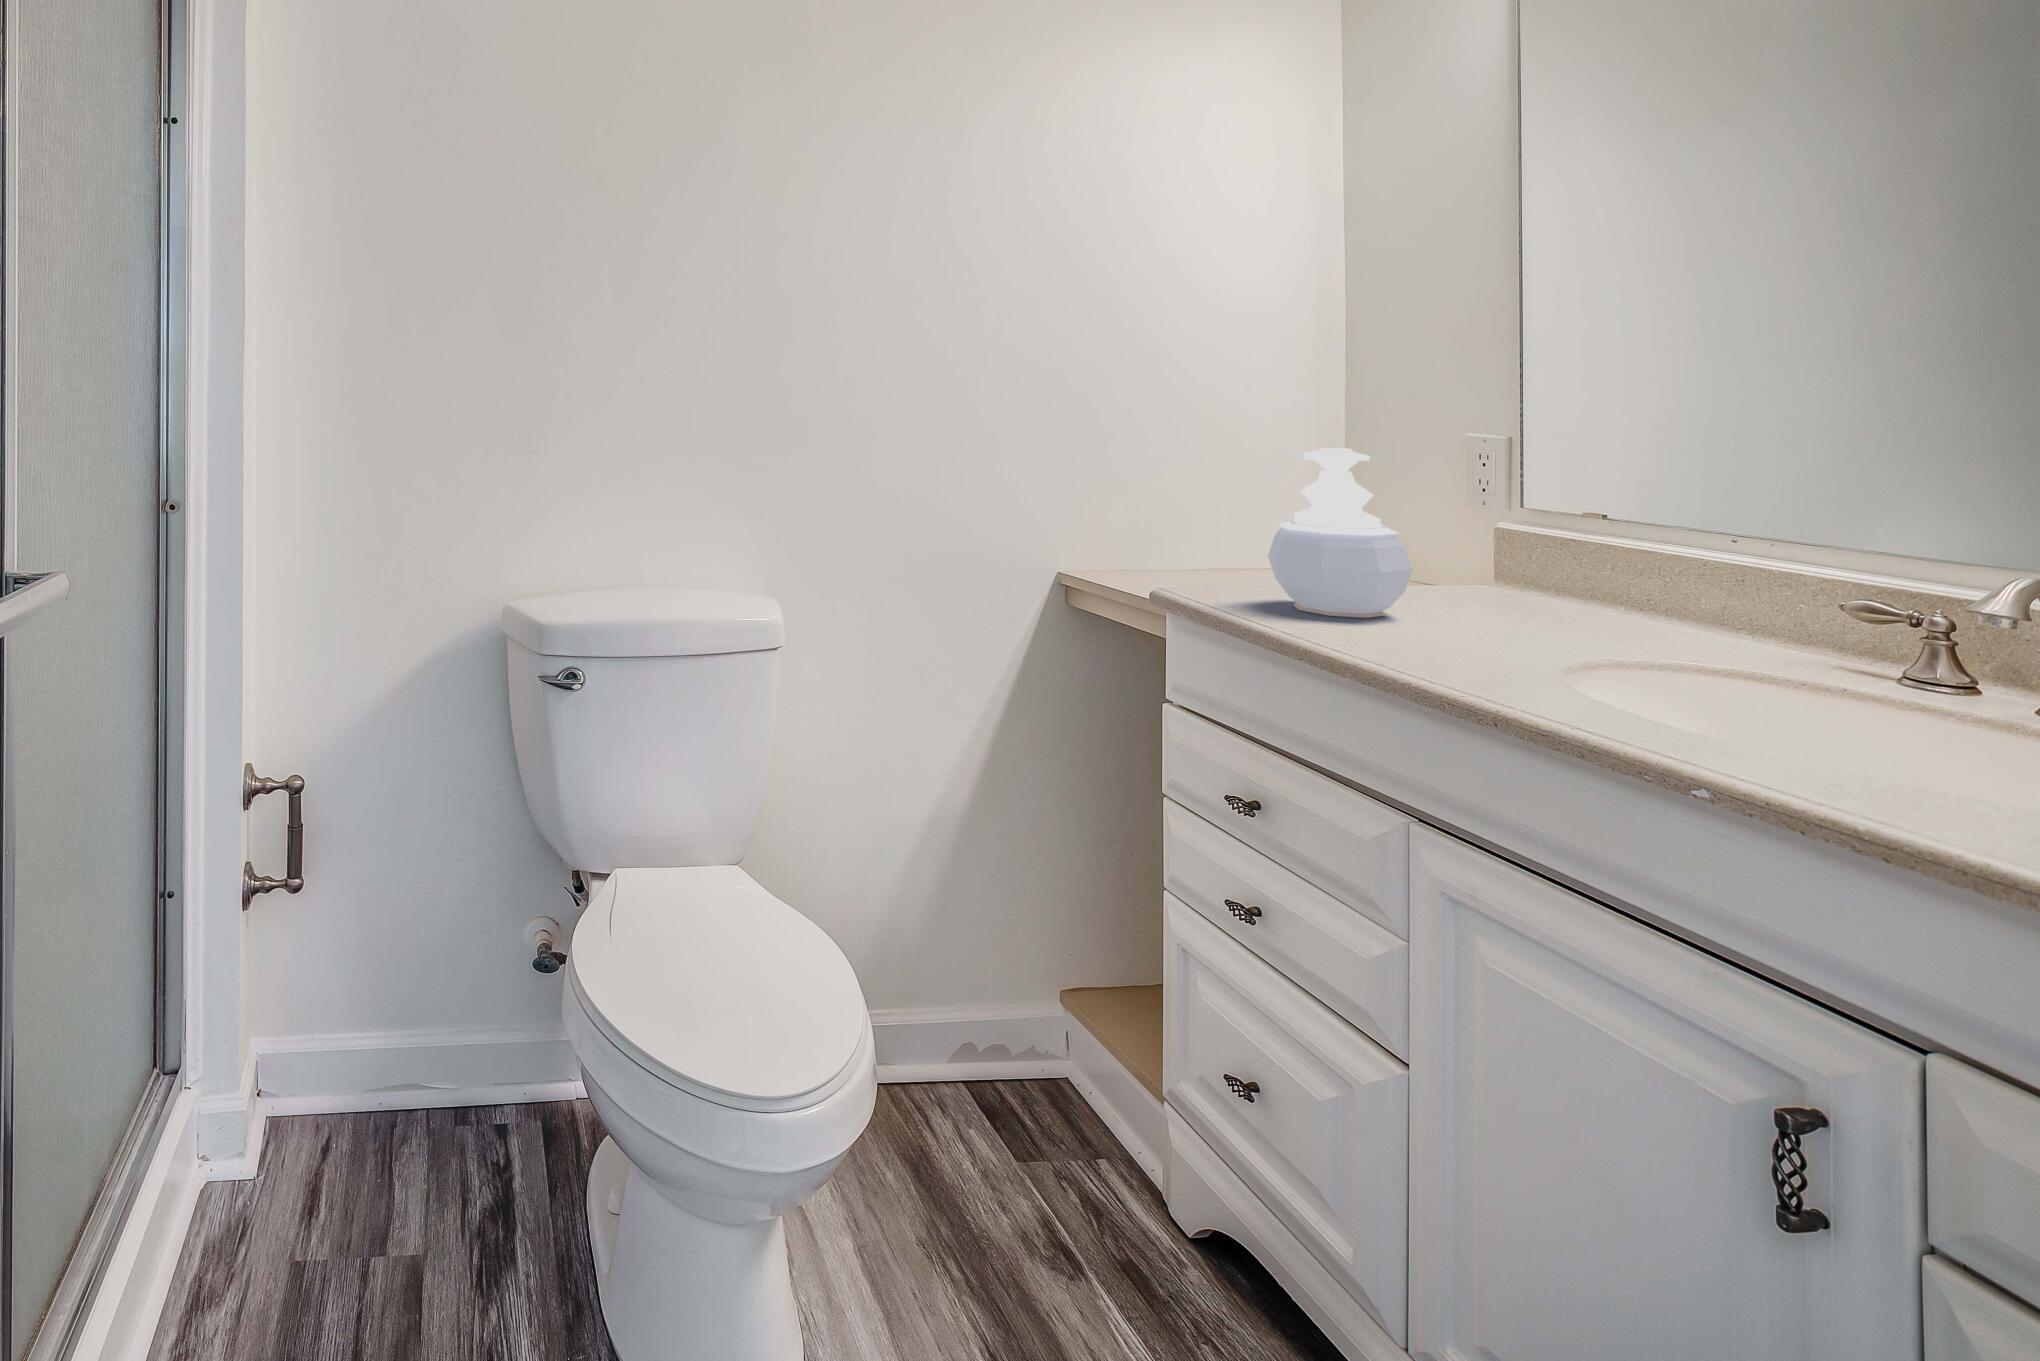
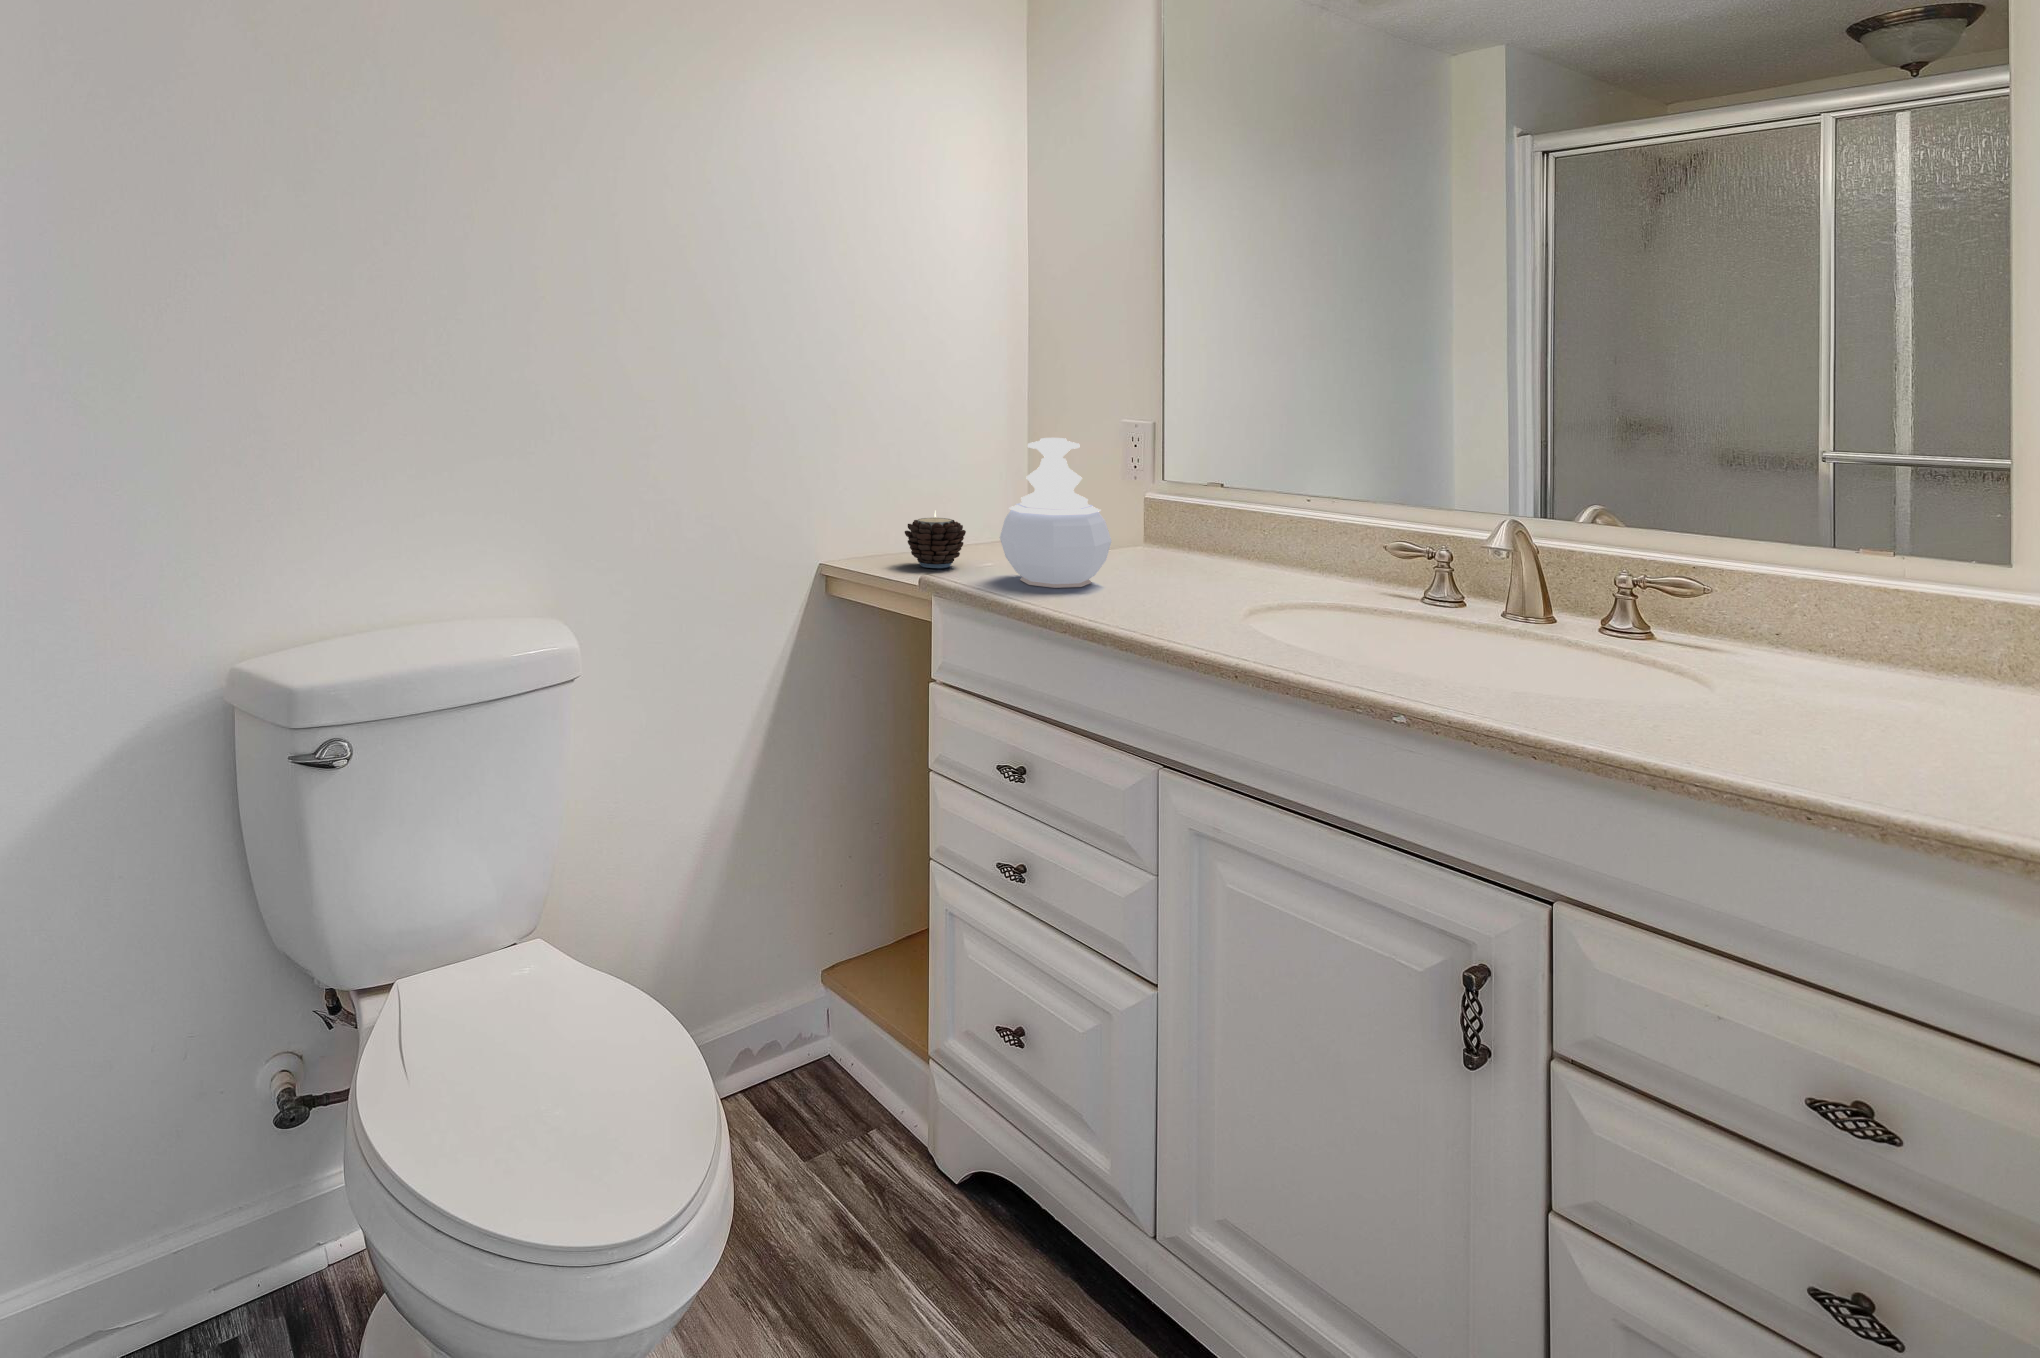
candle: none [1166,523,1241,587] -> present [905,511,966,568]

